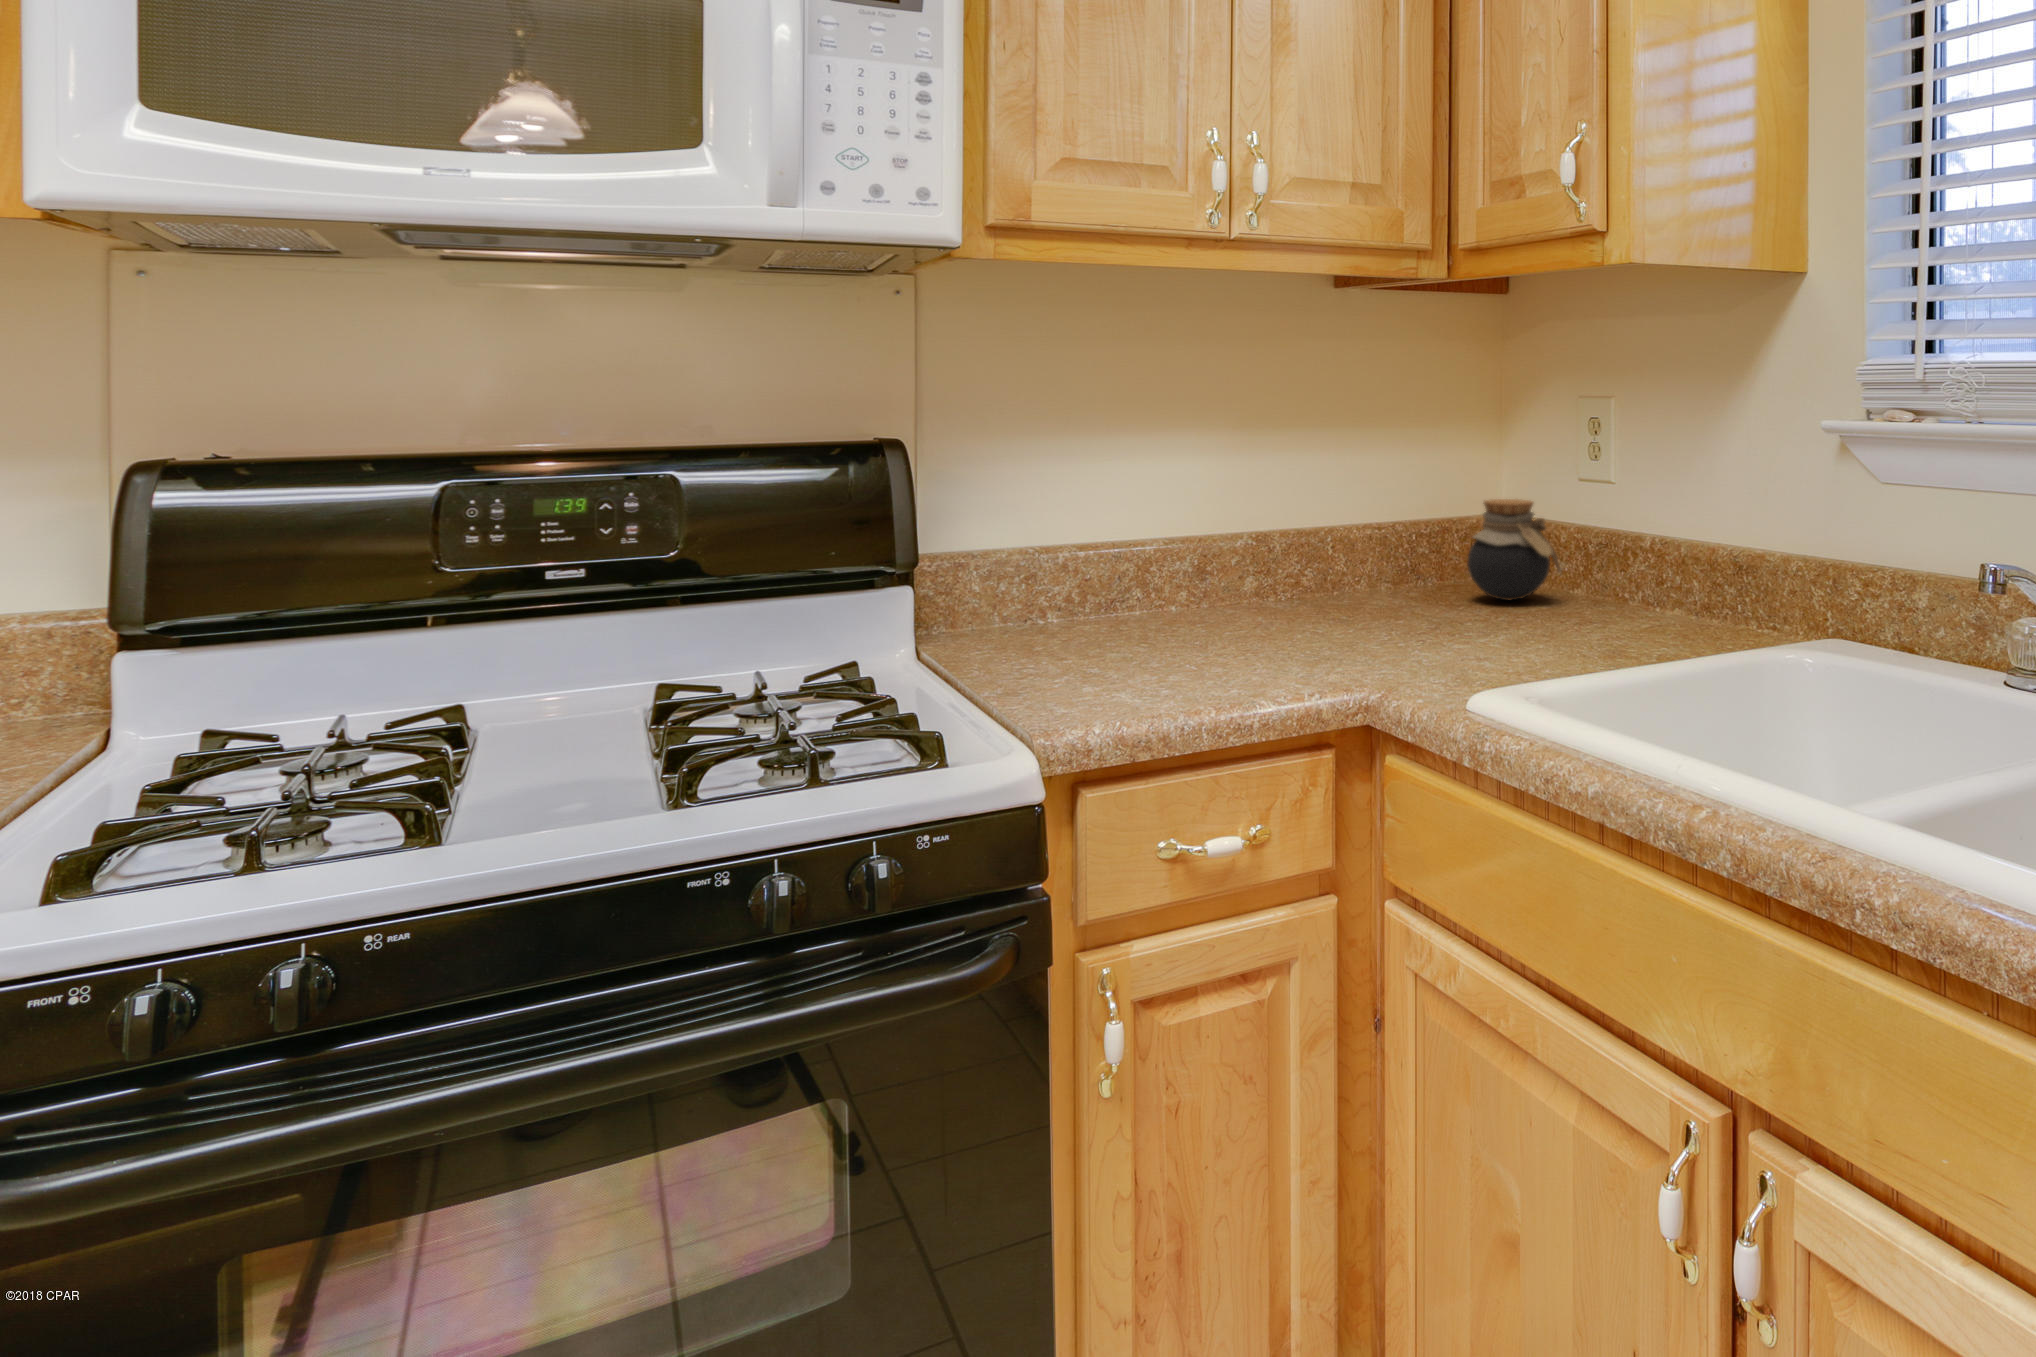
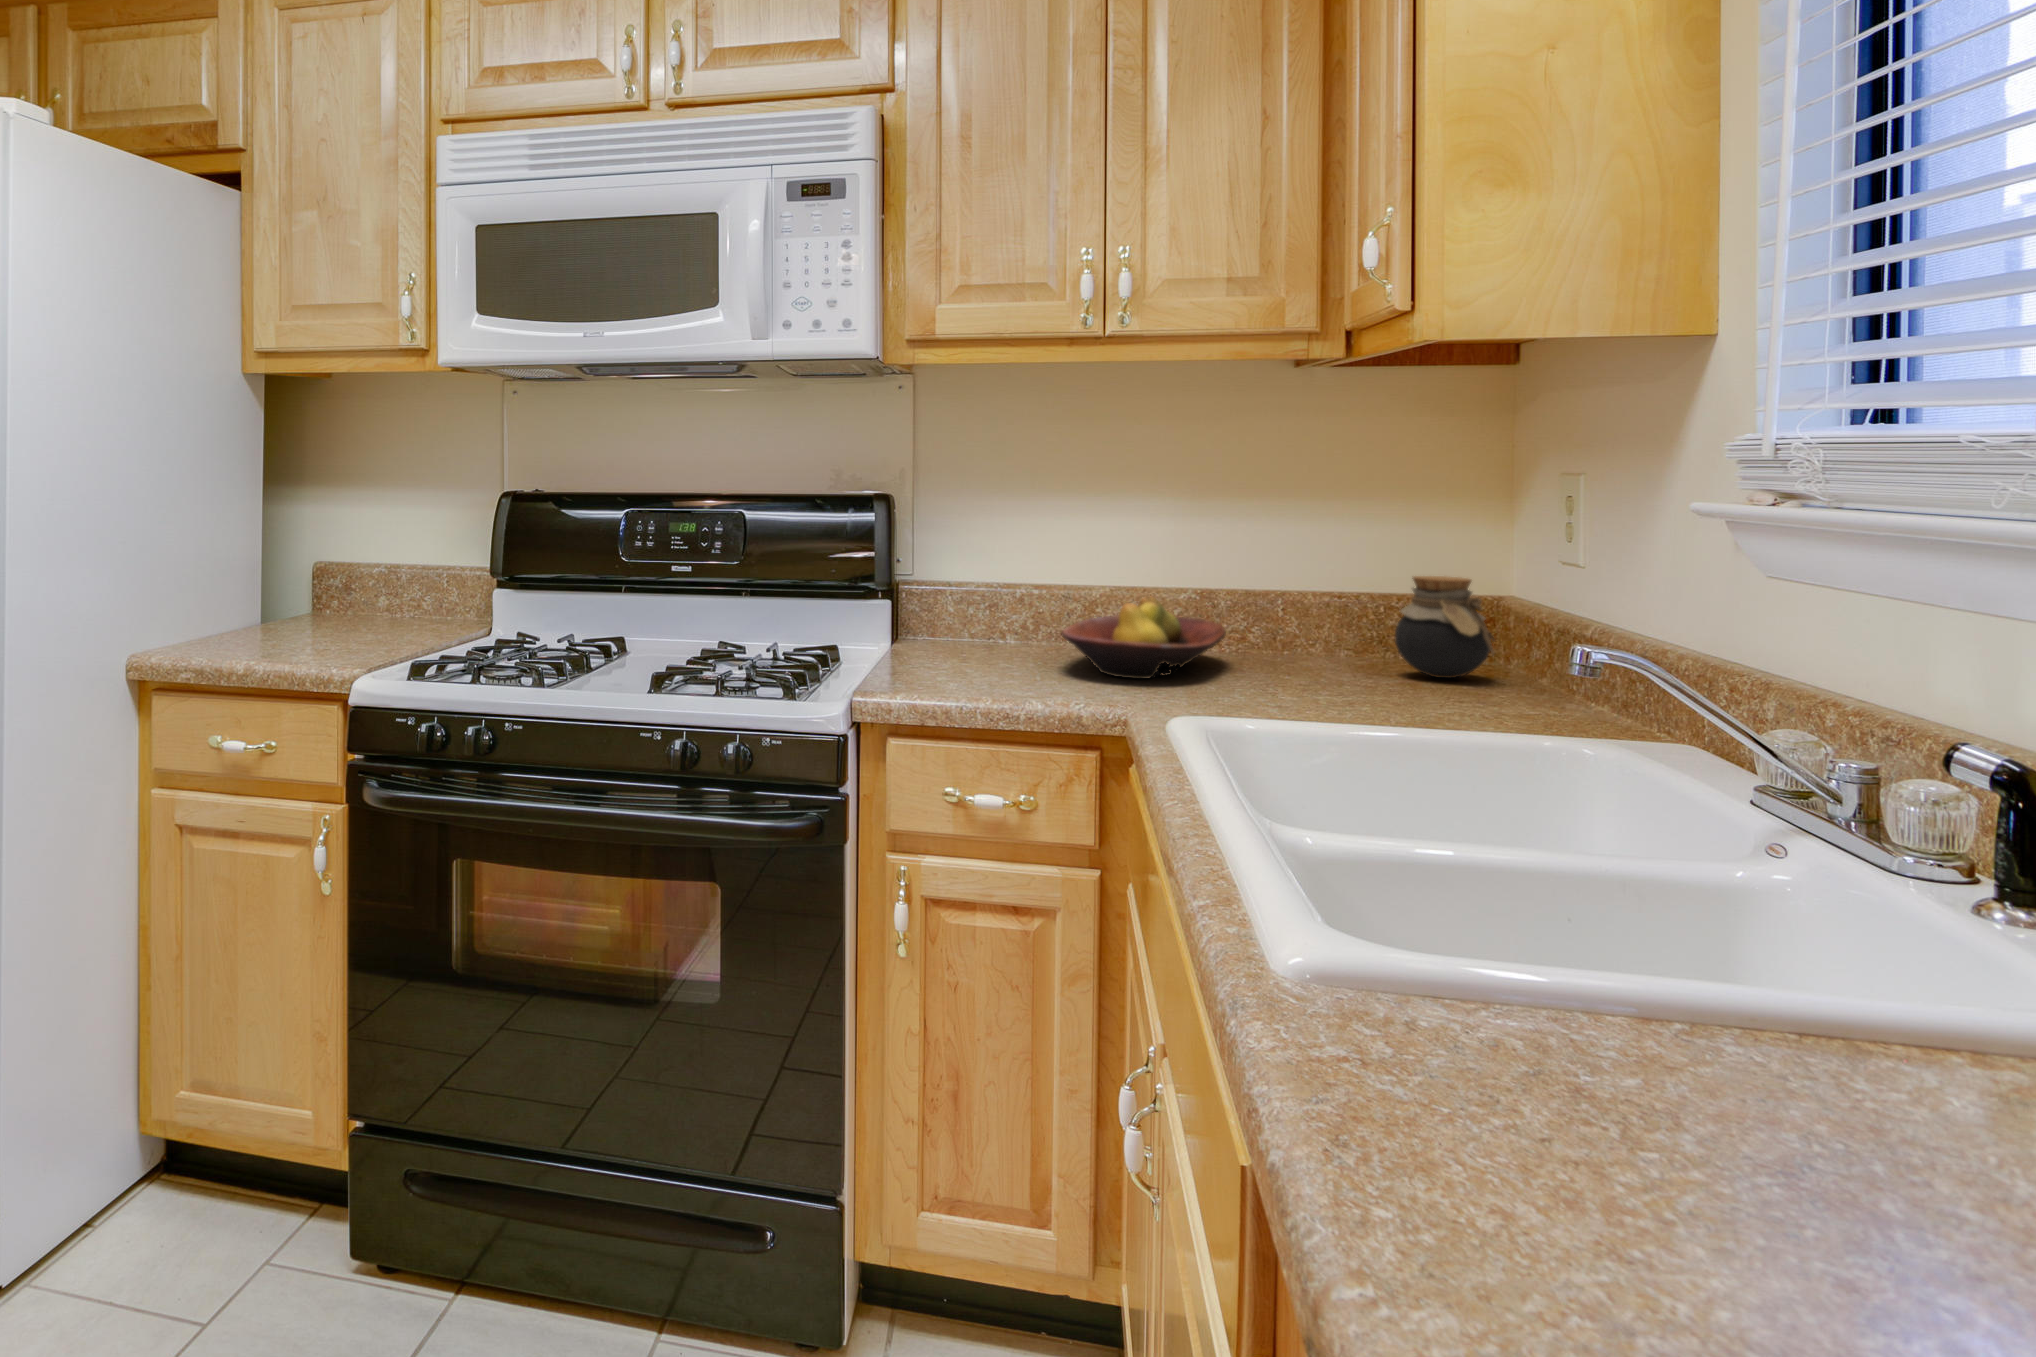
fruit bowl: none [1165,548,1349,651] -> present [1062,596,1226,679]

